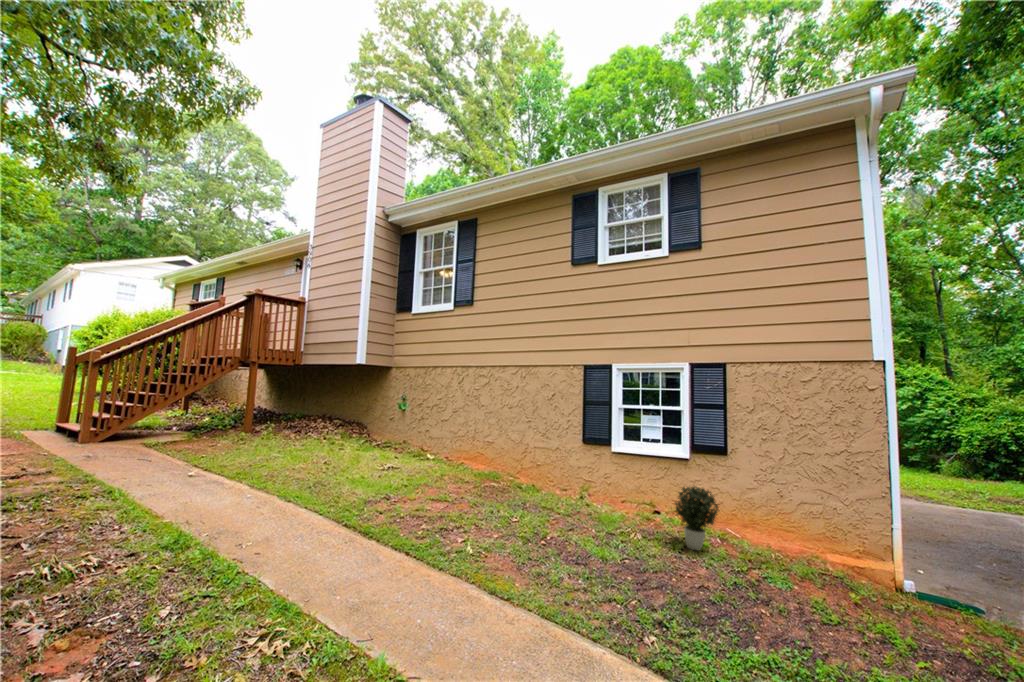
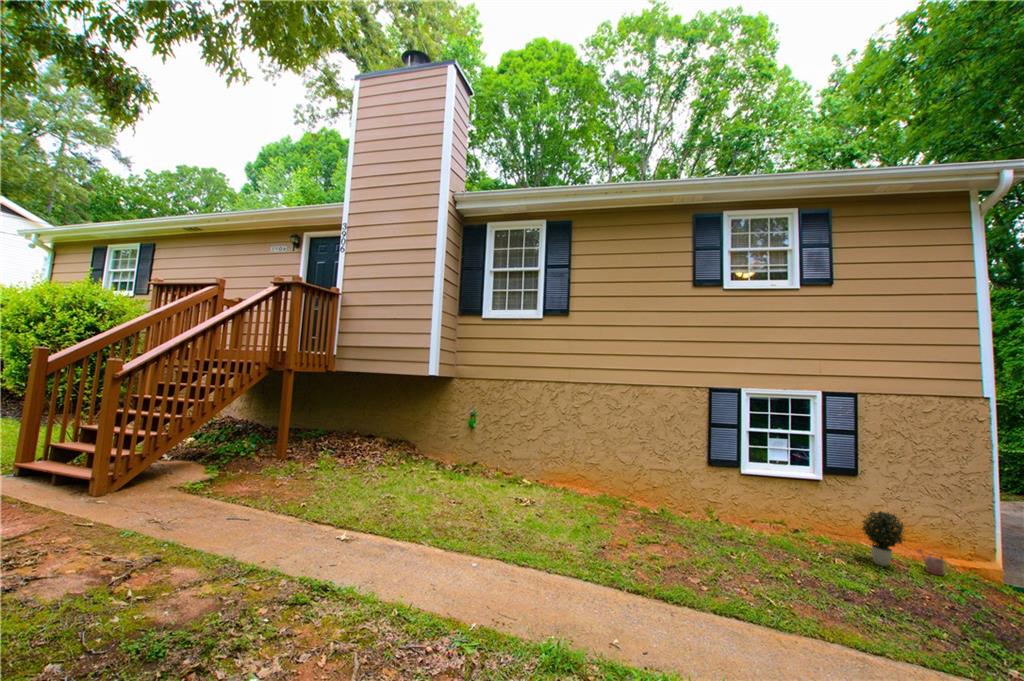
watering can: none [746,535,769,567] -> present [918,549,945,576]

